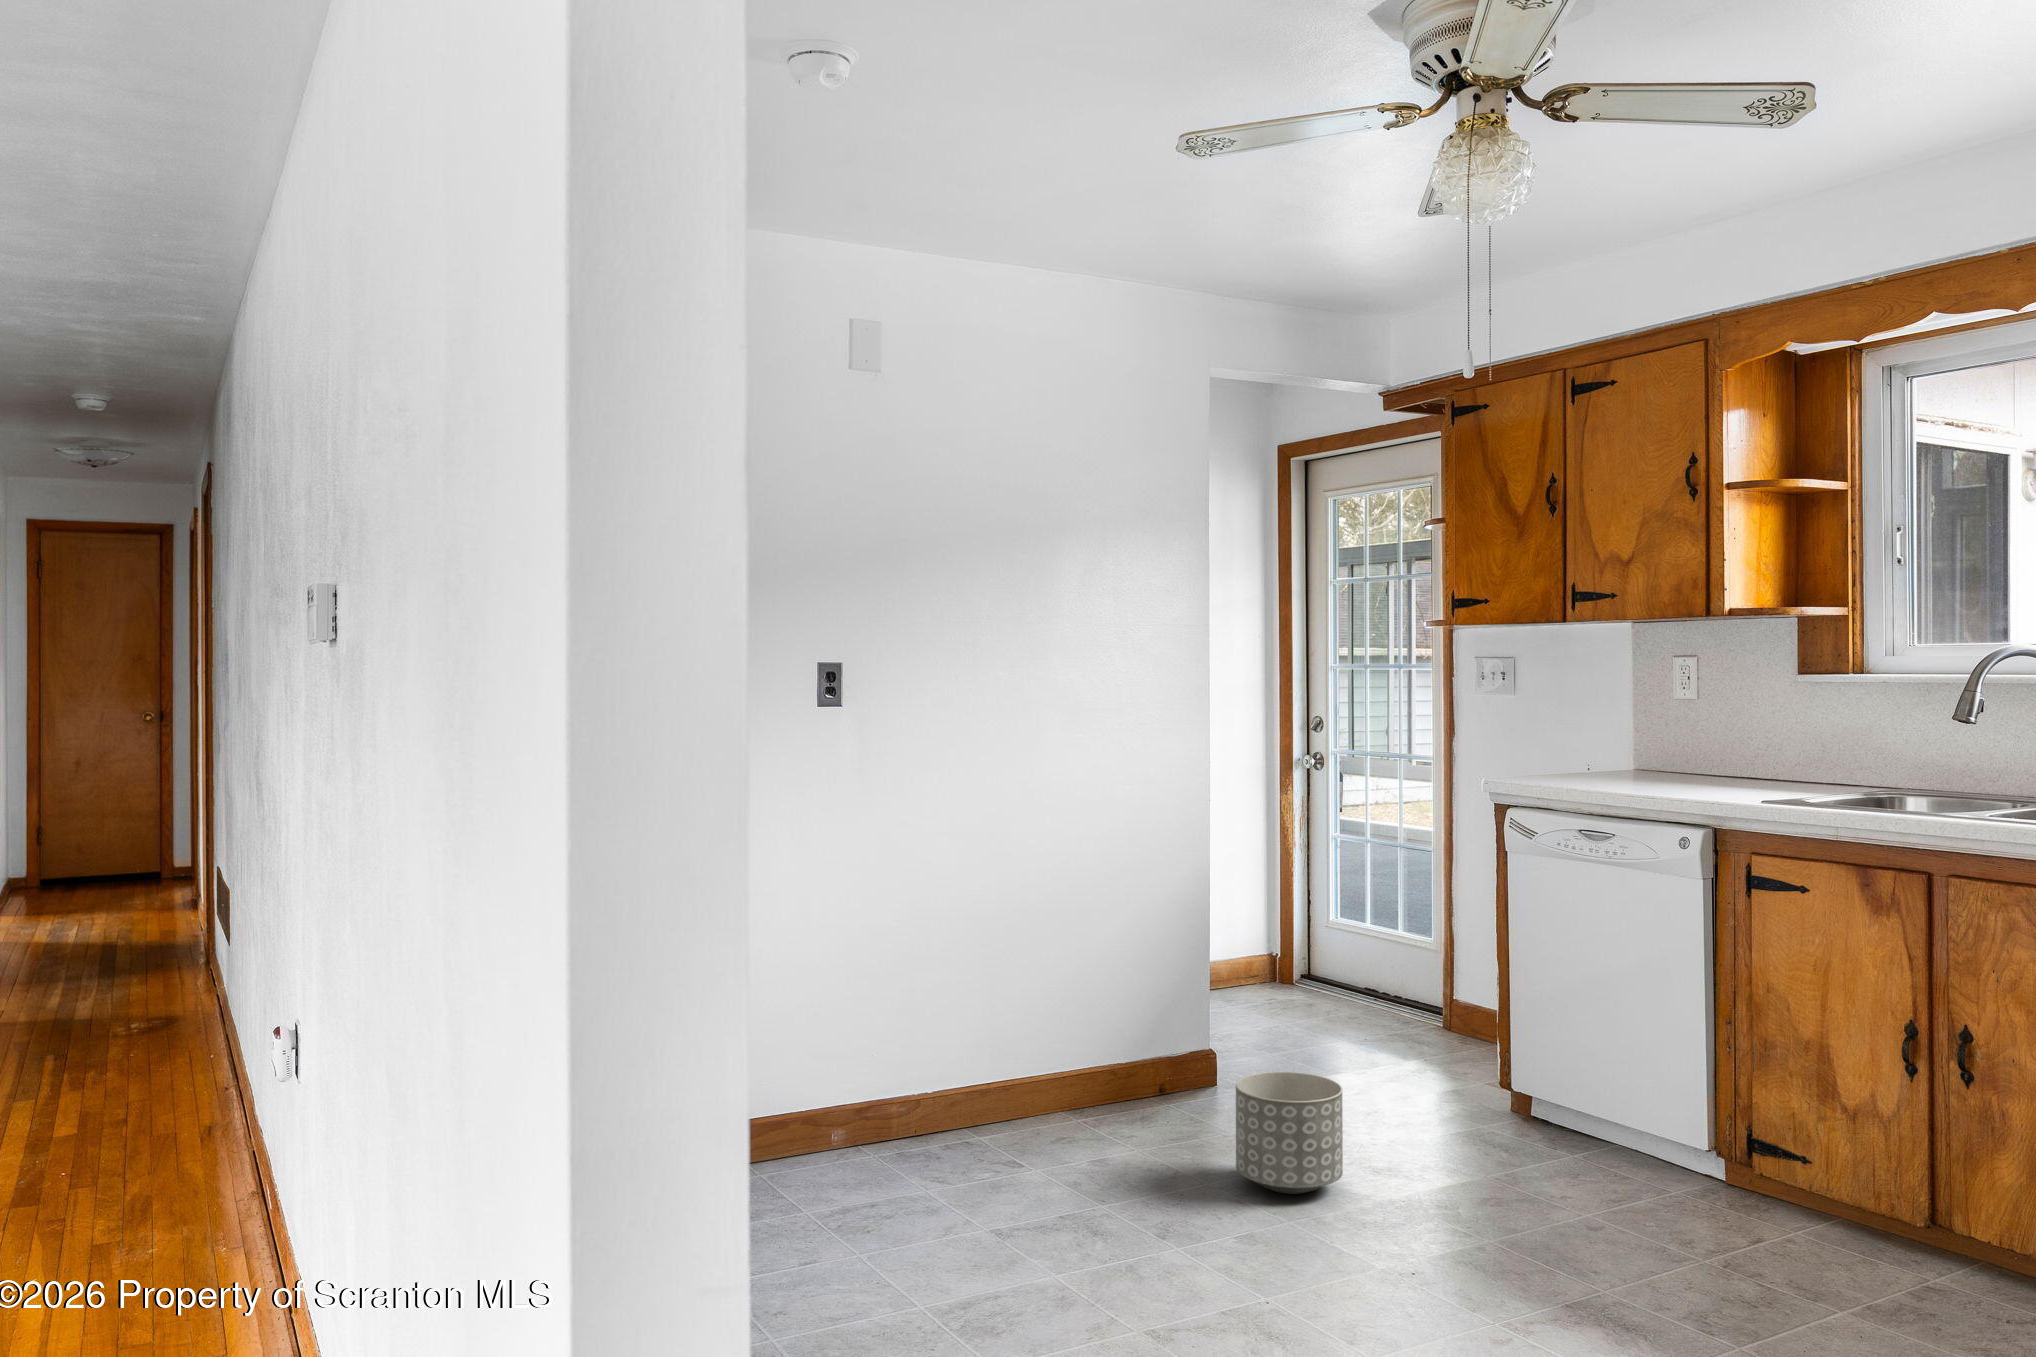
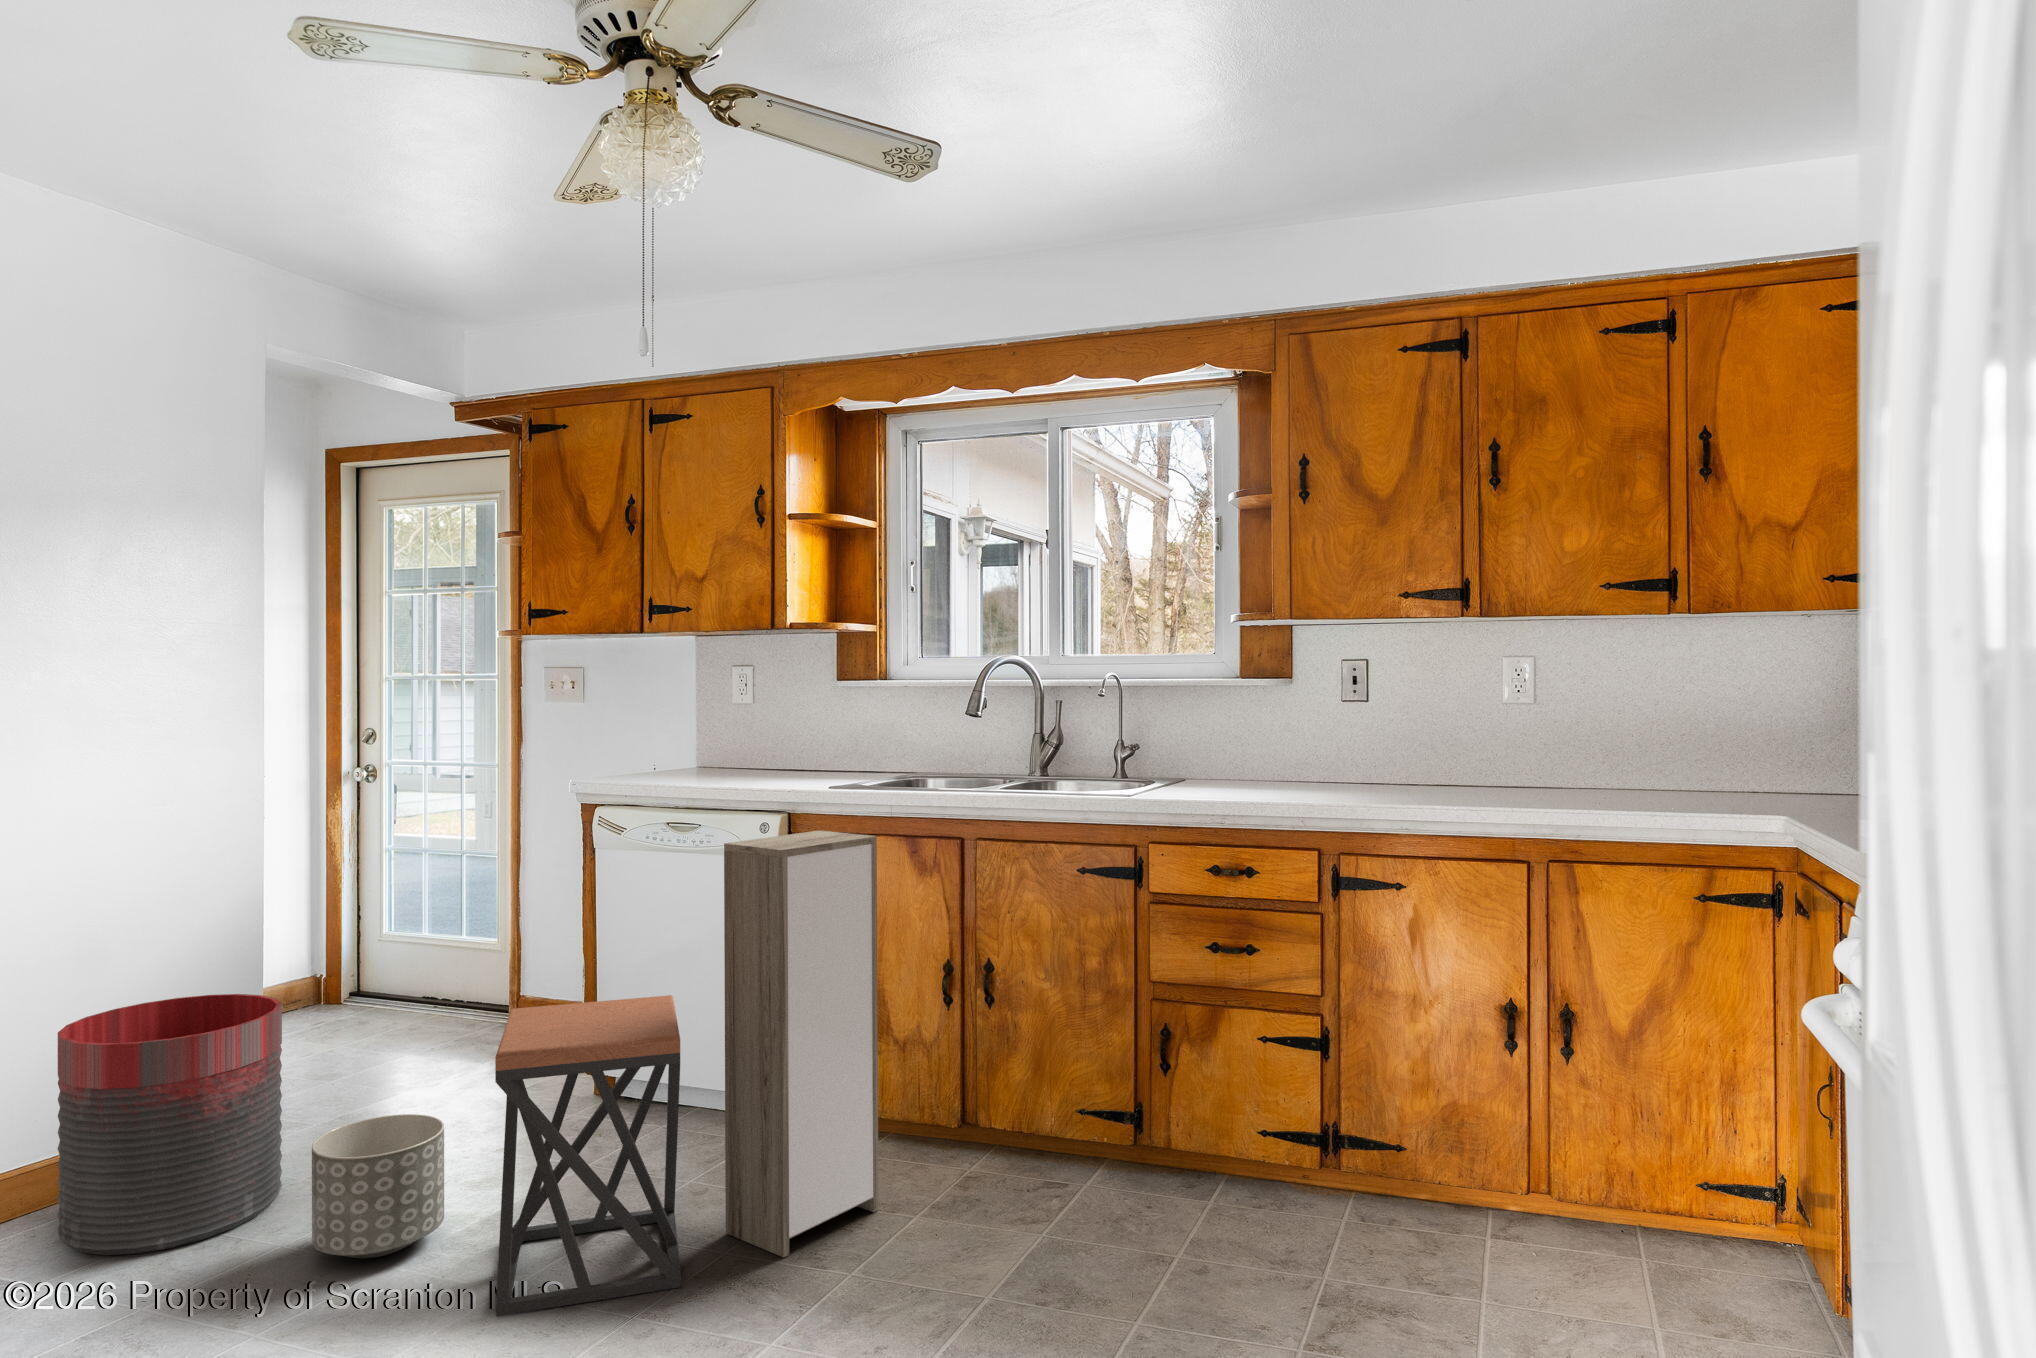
storage cabinet: none [1605,848,1792,1301] -> present [724,831,879,1257]
trash can: none [1068,944,1222,1145] -> present [58,994,282,1255]
stool: none [1371,991,1557,1294] -> present [495,995,681,1316]

